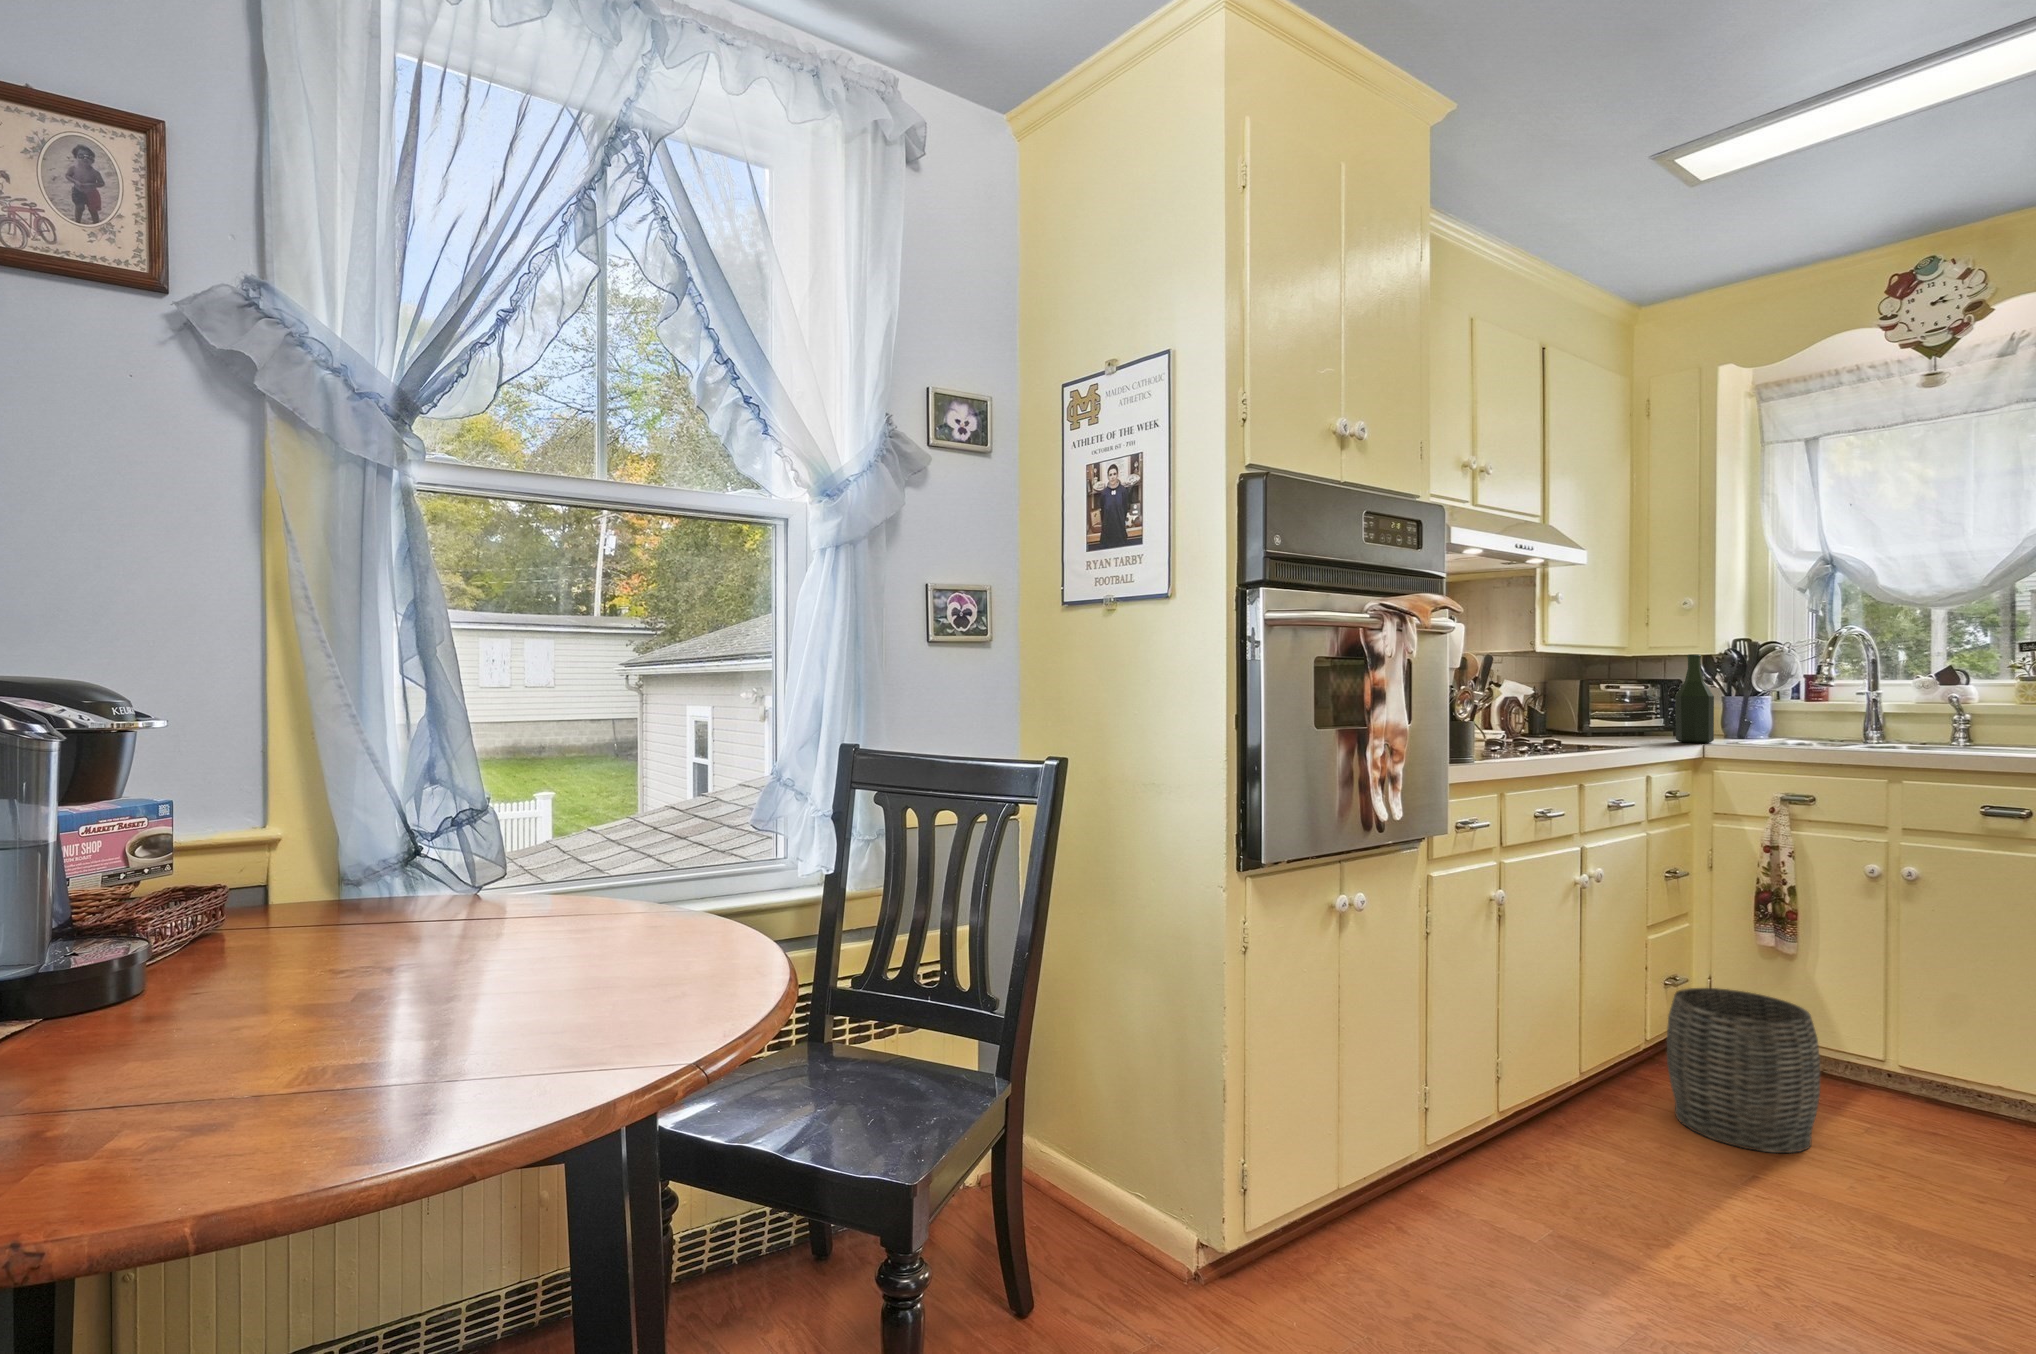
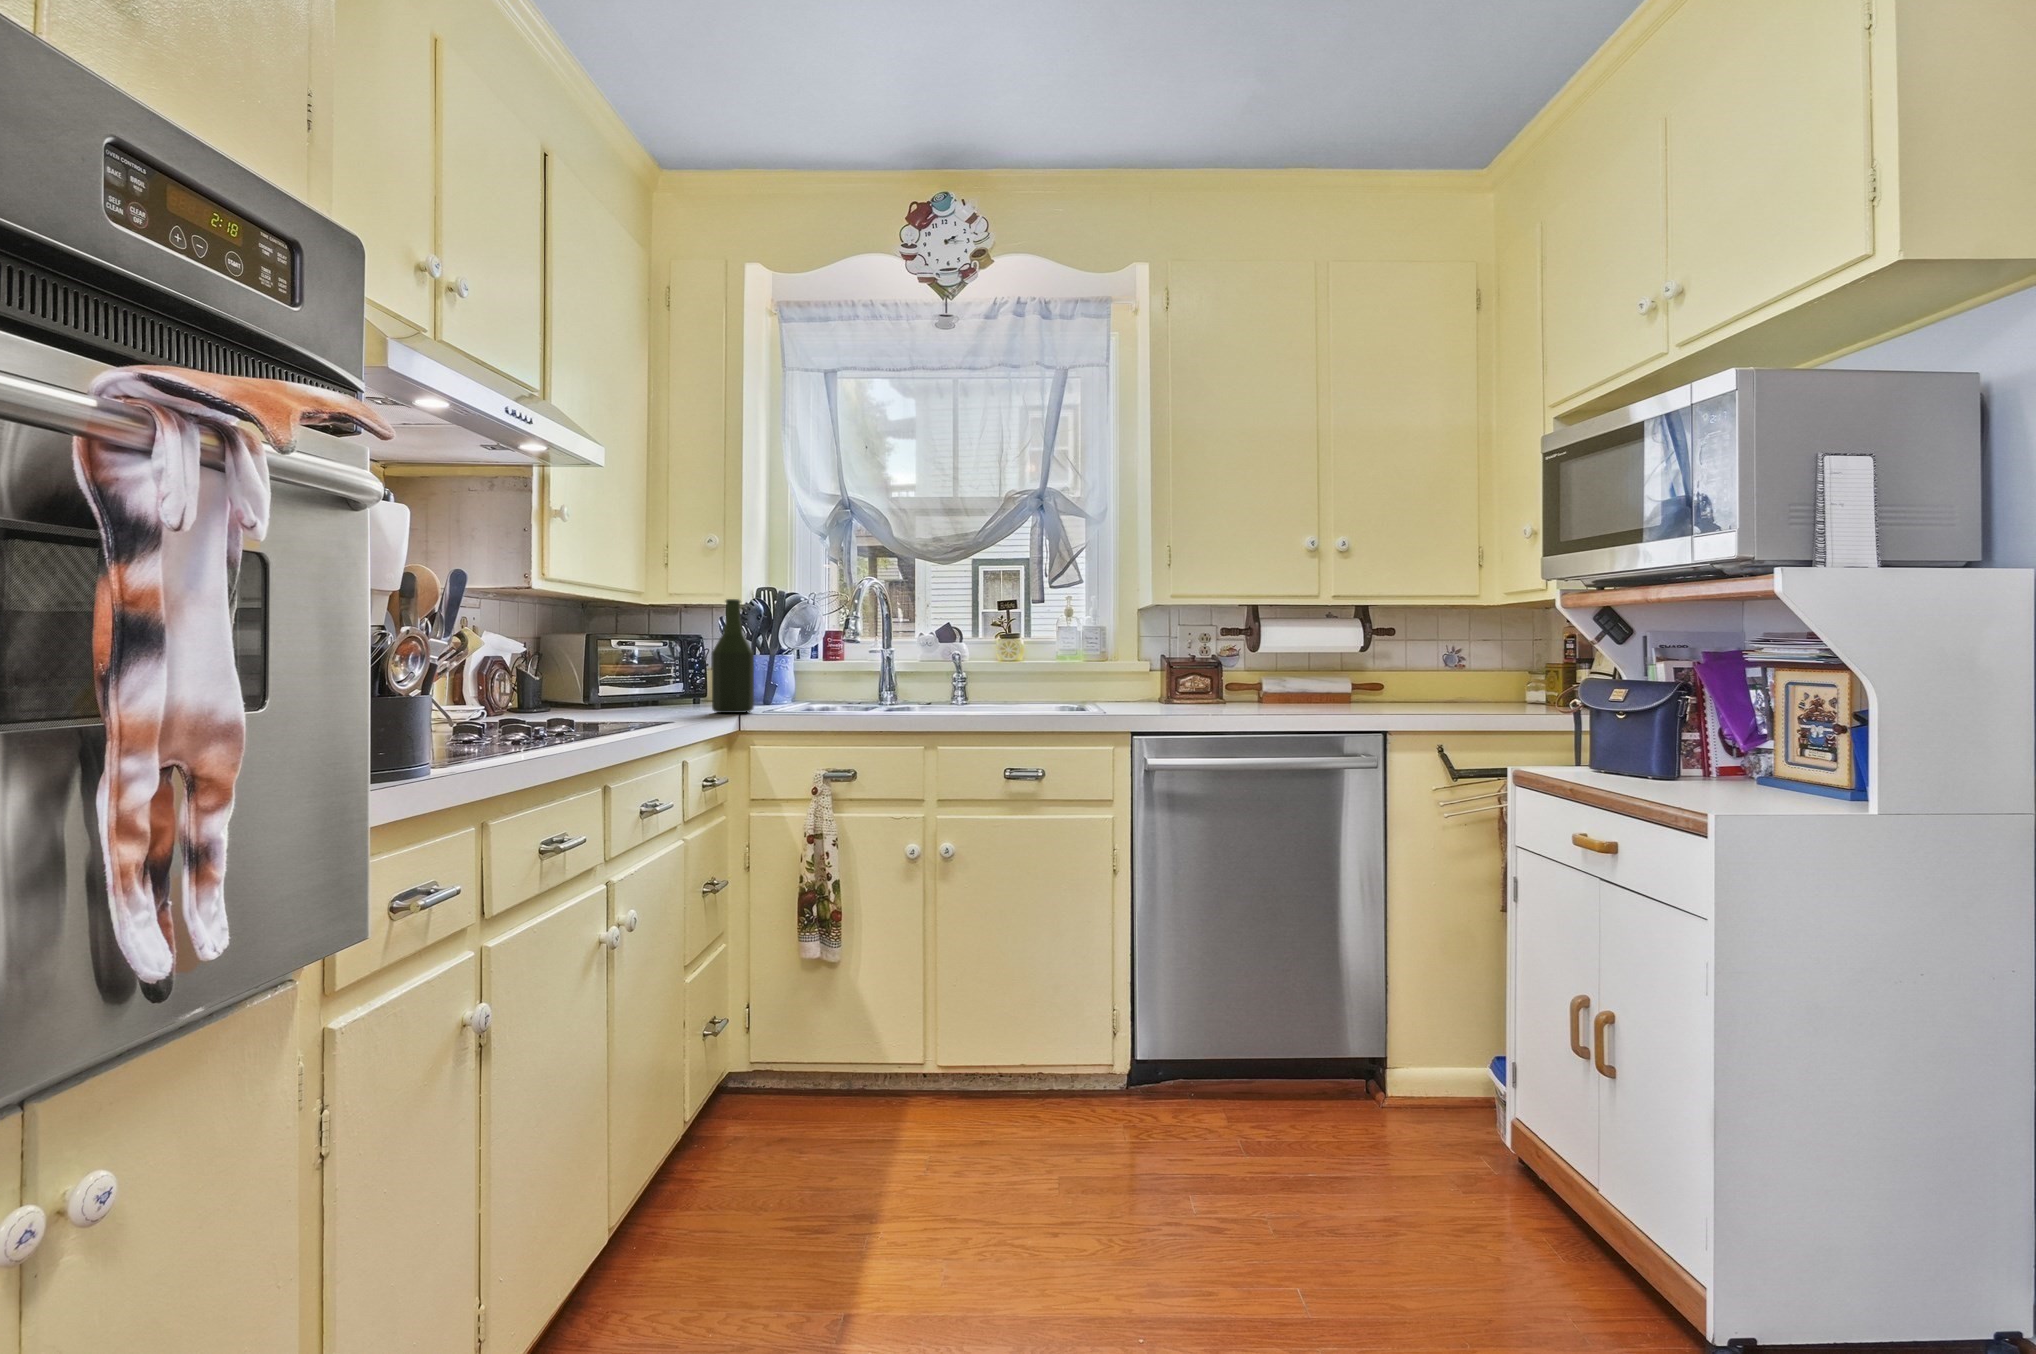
woven basket: present [1667,988,1820,1153] -> none [731,1041,904,1286]

